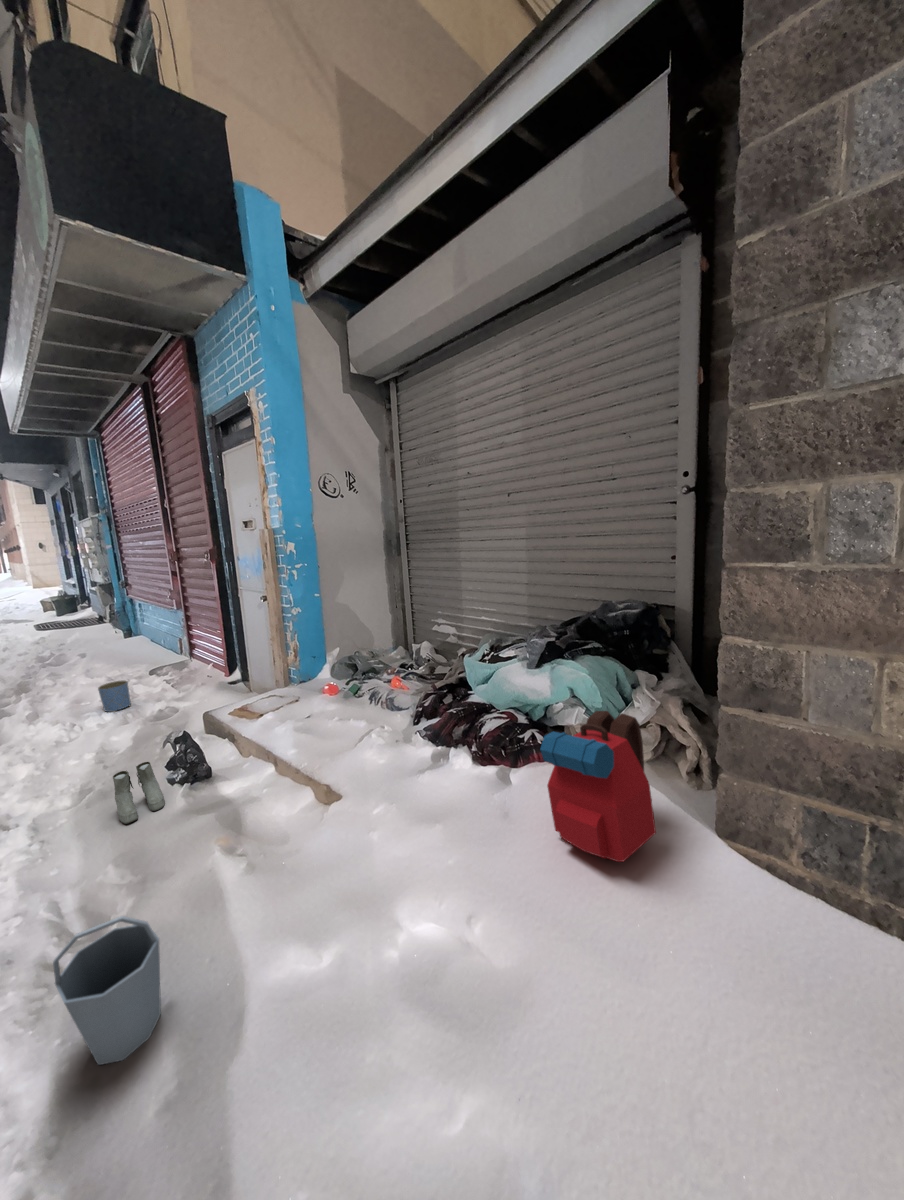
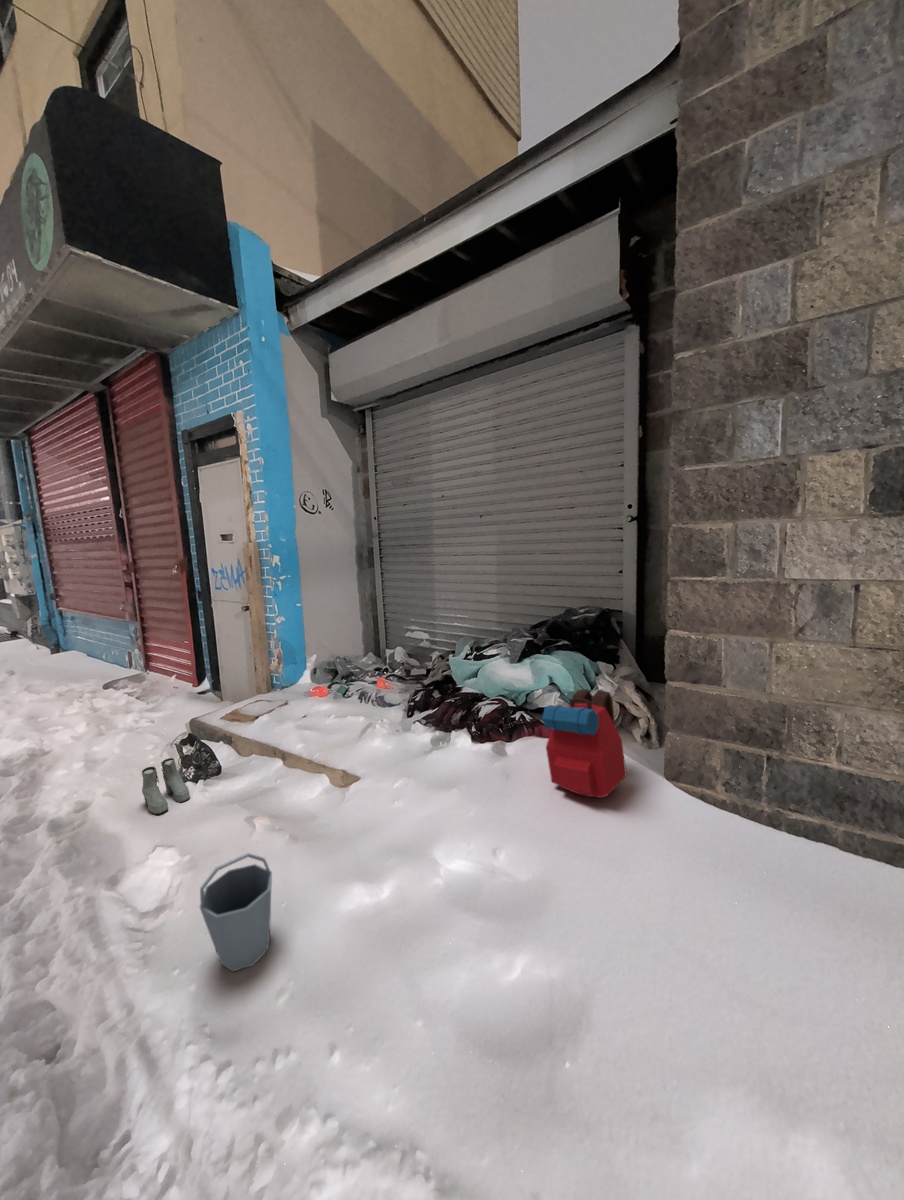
planter: present [98,681,131,712] -> none [67,692,101,724]

